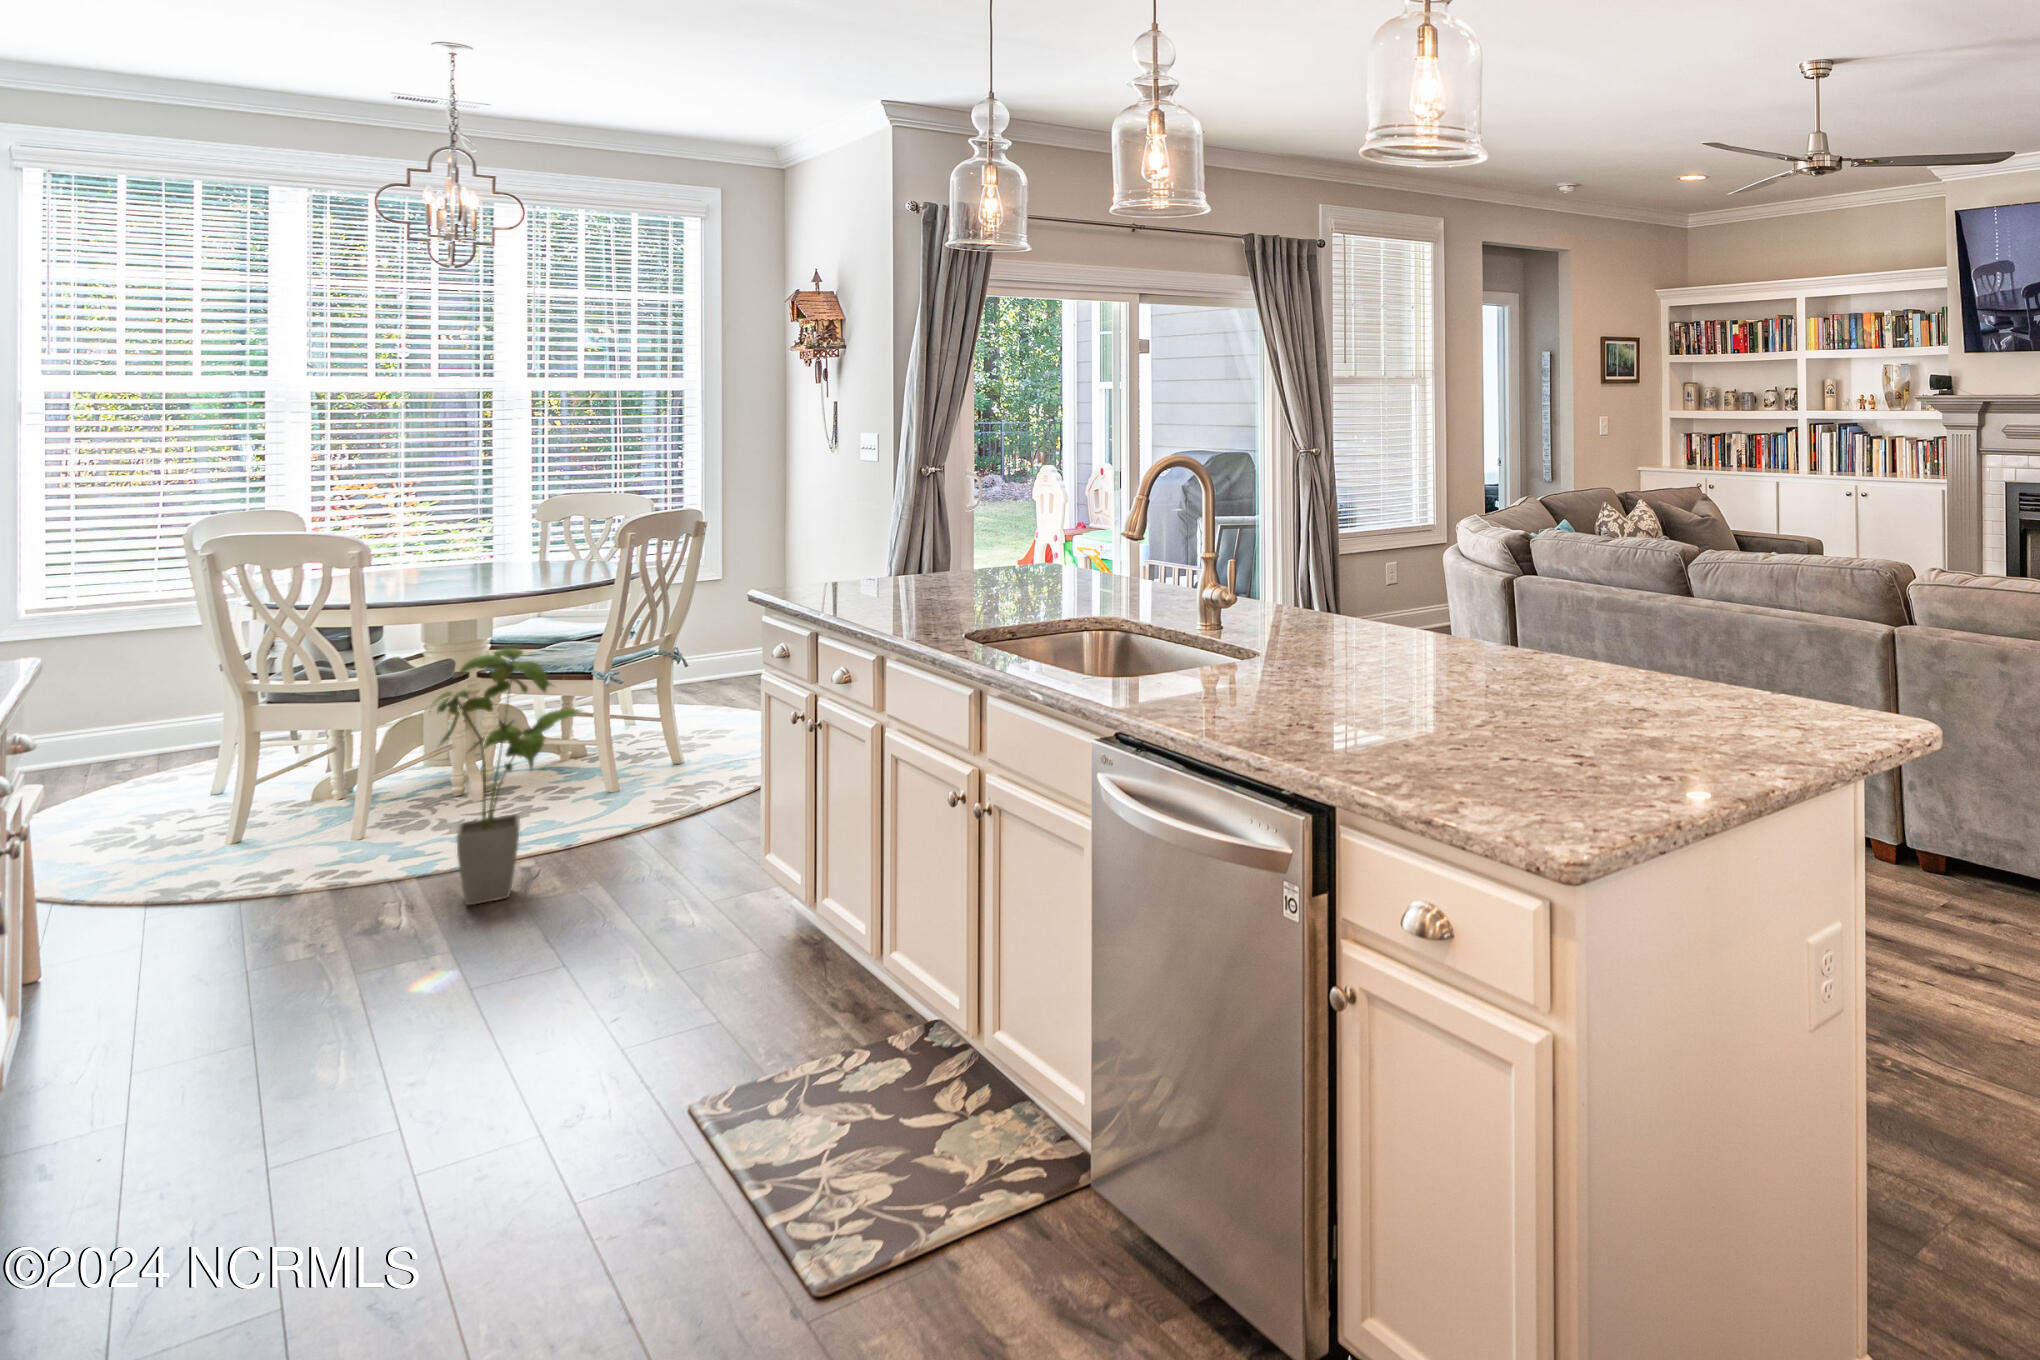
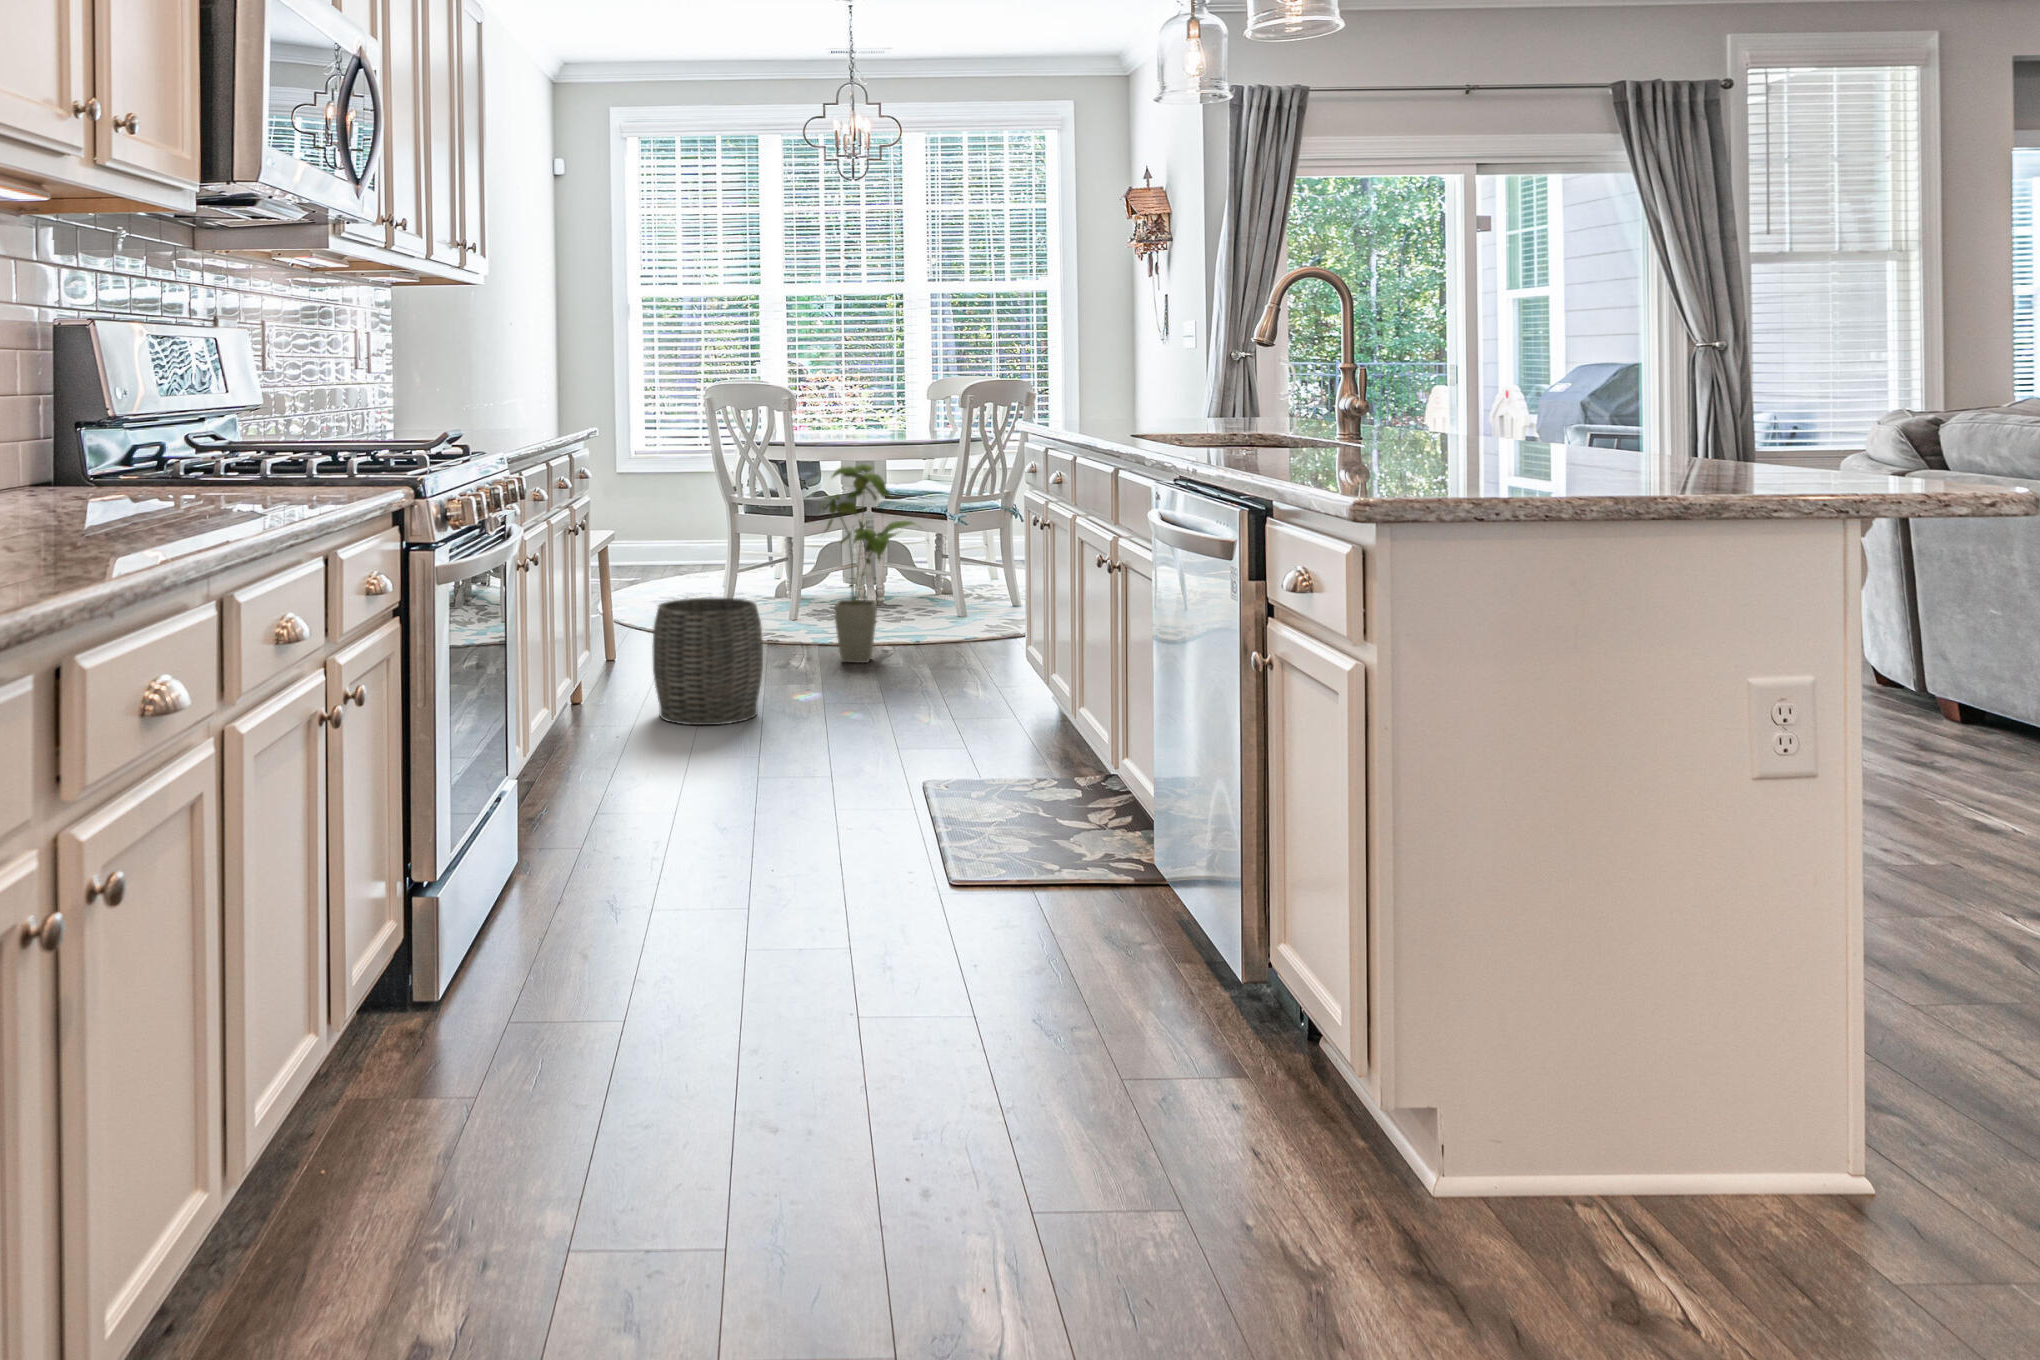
woven basket: none [158,883,373,1105] -> present [652,598,763,725]

